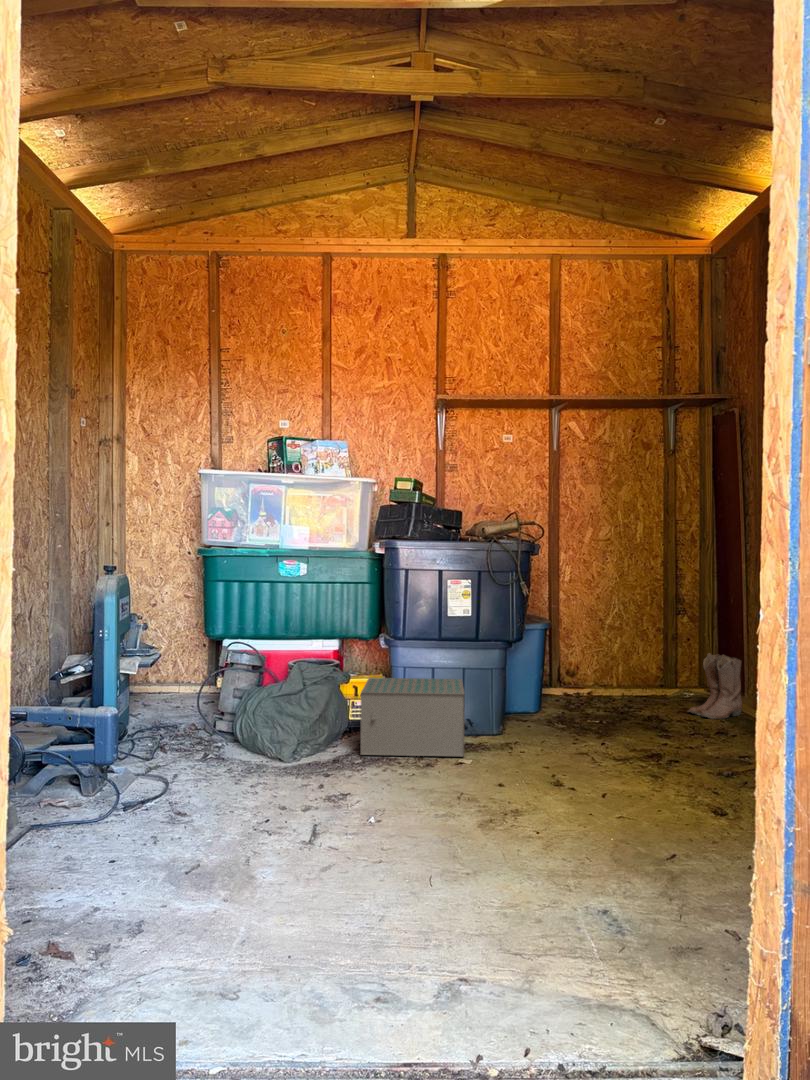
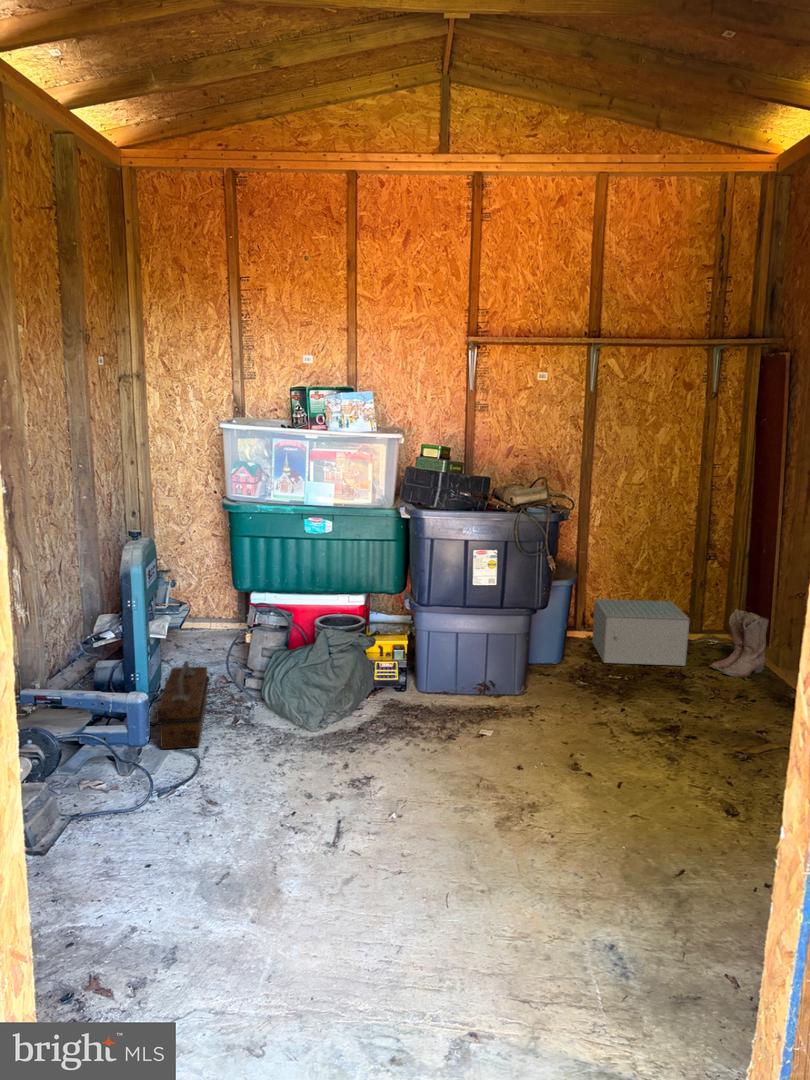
storage box: present [360,678,465,756] -> present [592,599,690,666]
toolbox: none [121,693,178,776] -> present [156,661,209,749]

